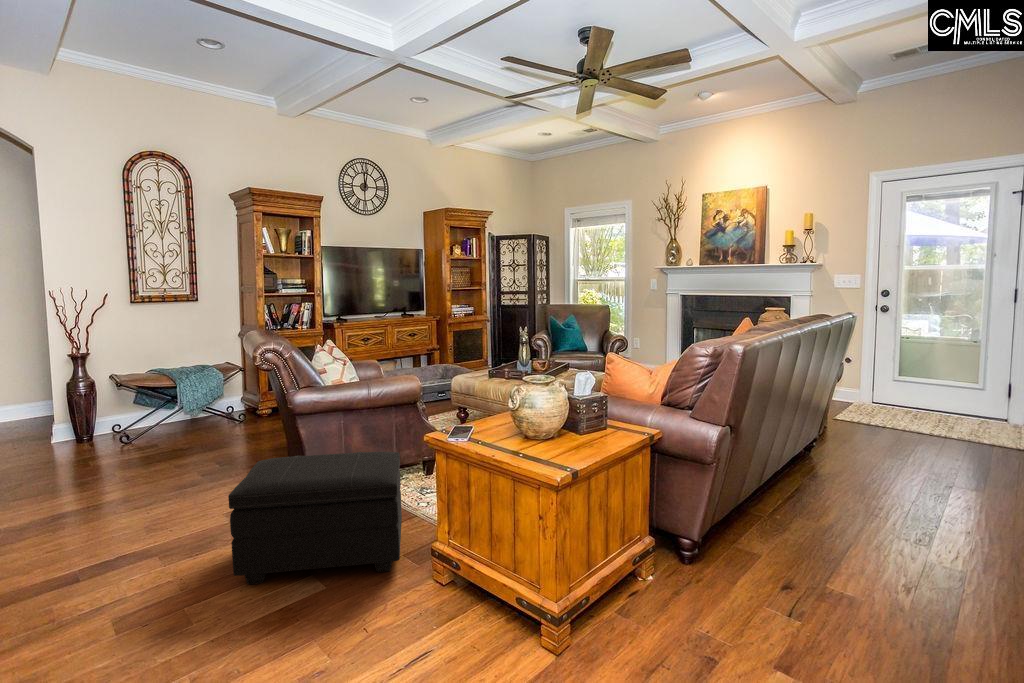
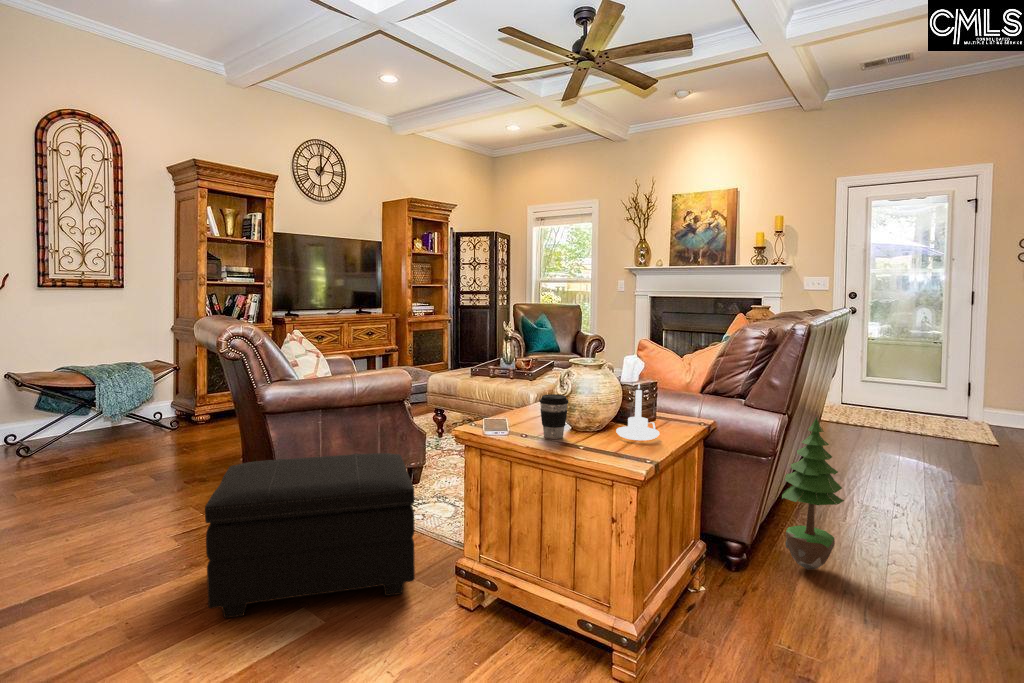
candle holder: none [561,397,598,448] -> present [616,384,659,440]
coffee cup: none [493,407,518,445] -> present [540,394,569,439]
potted tree: none [731,426,787,565] -> present [782,418,844,570]

